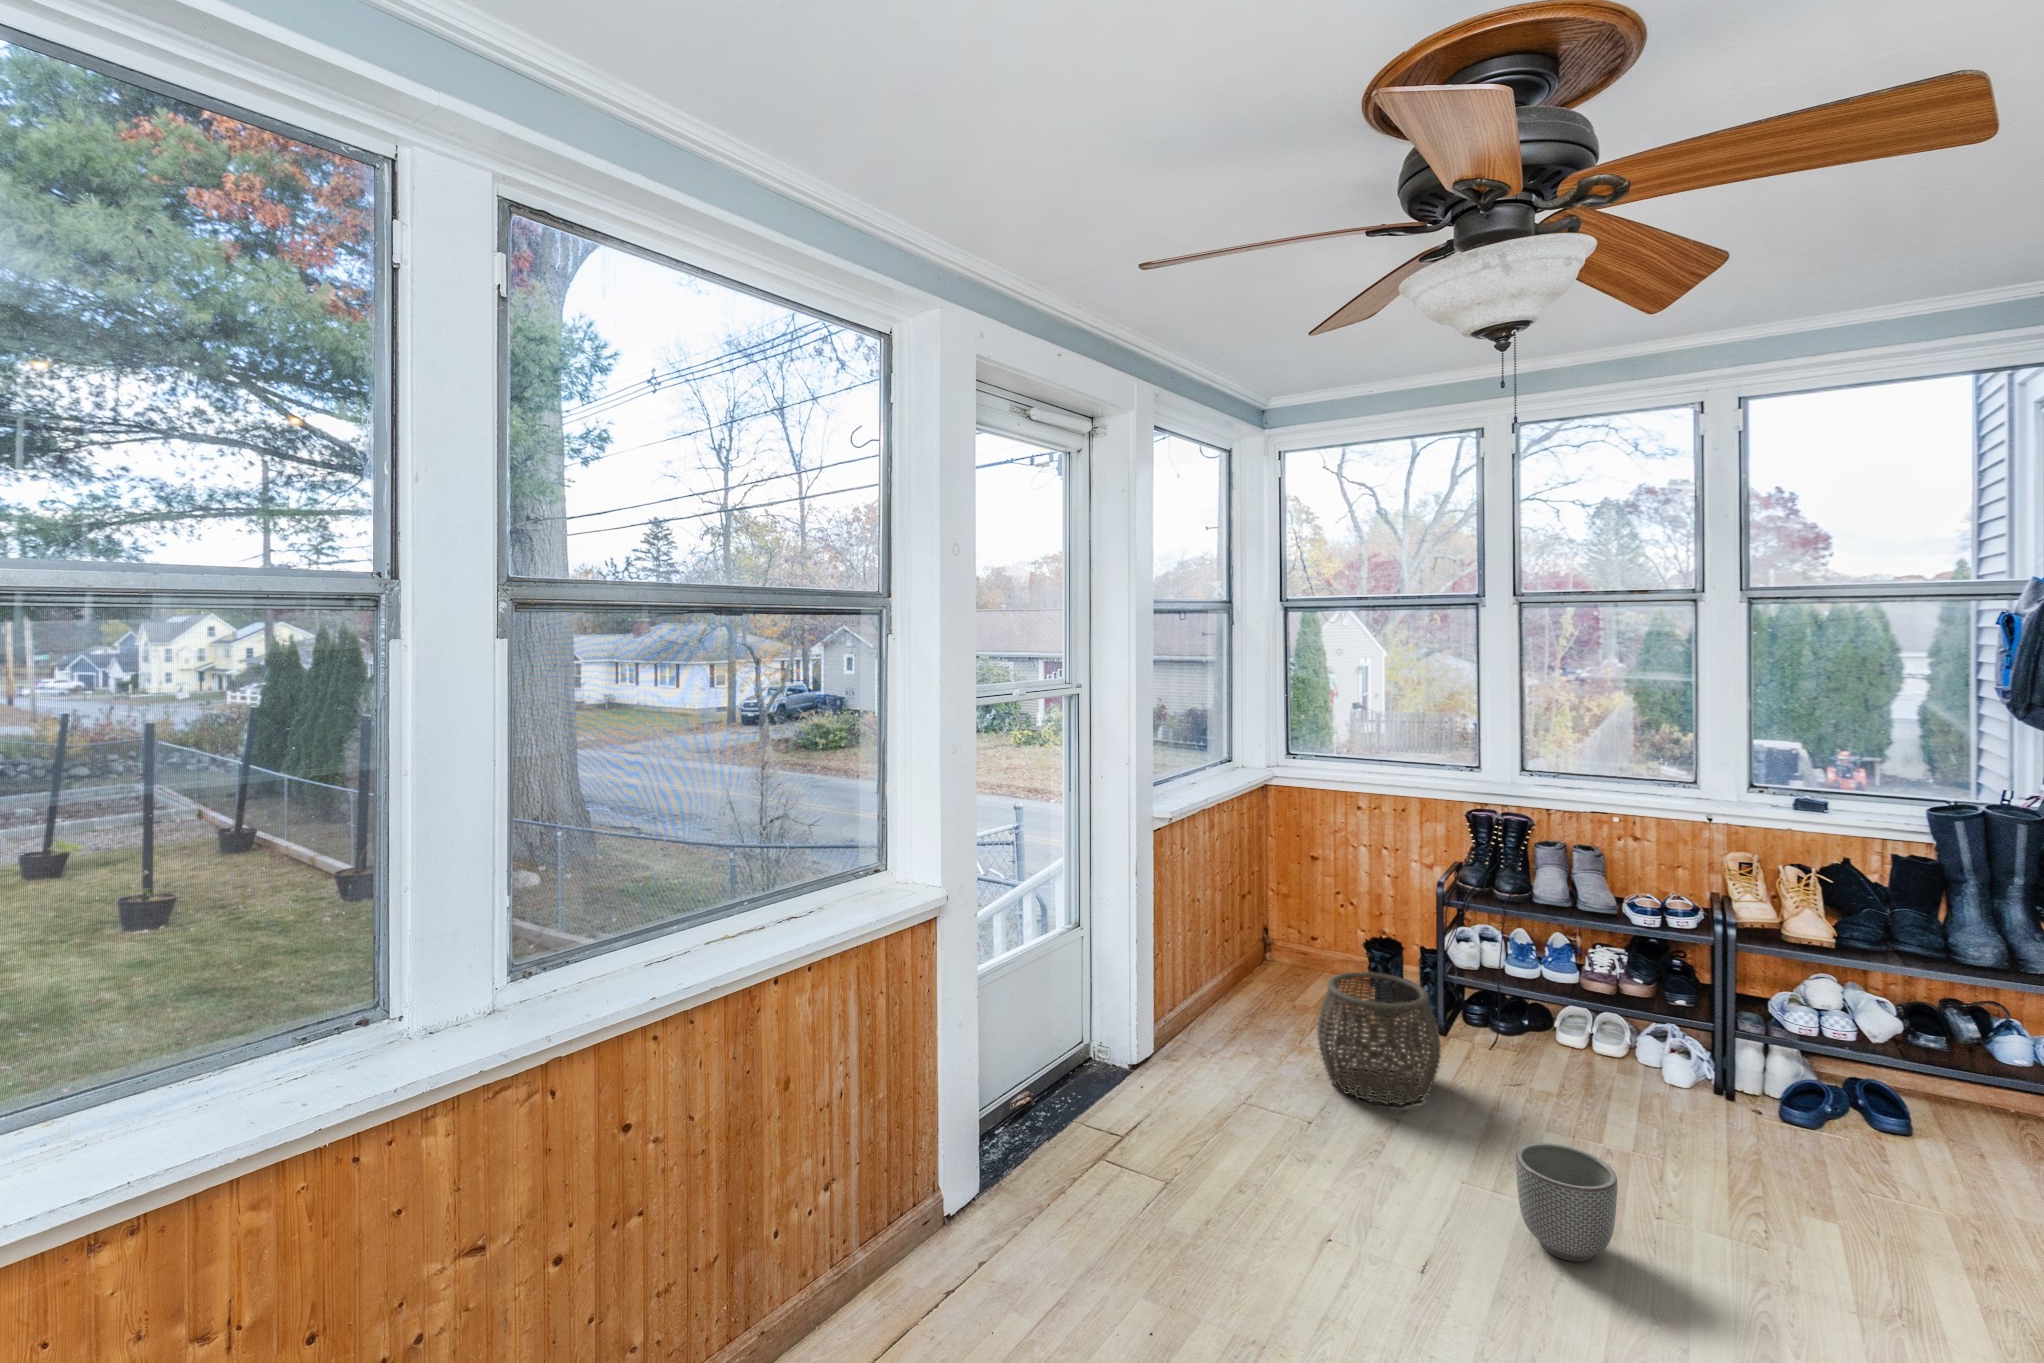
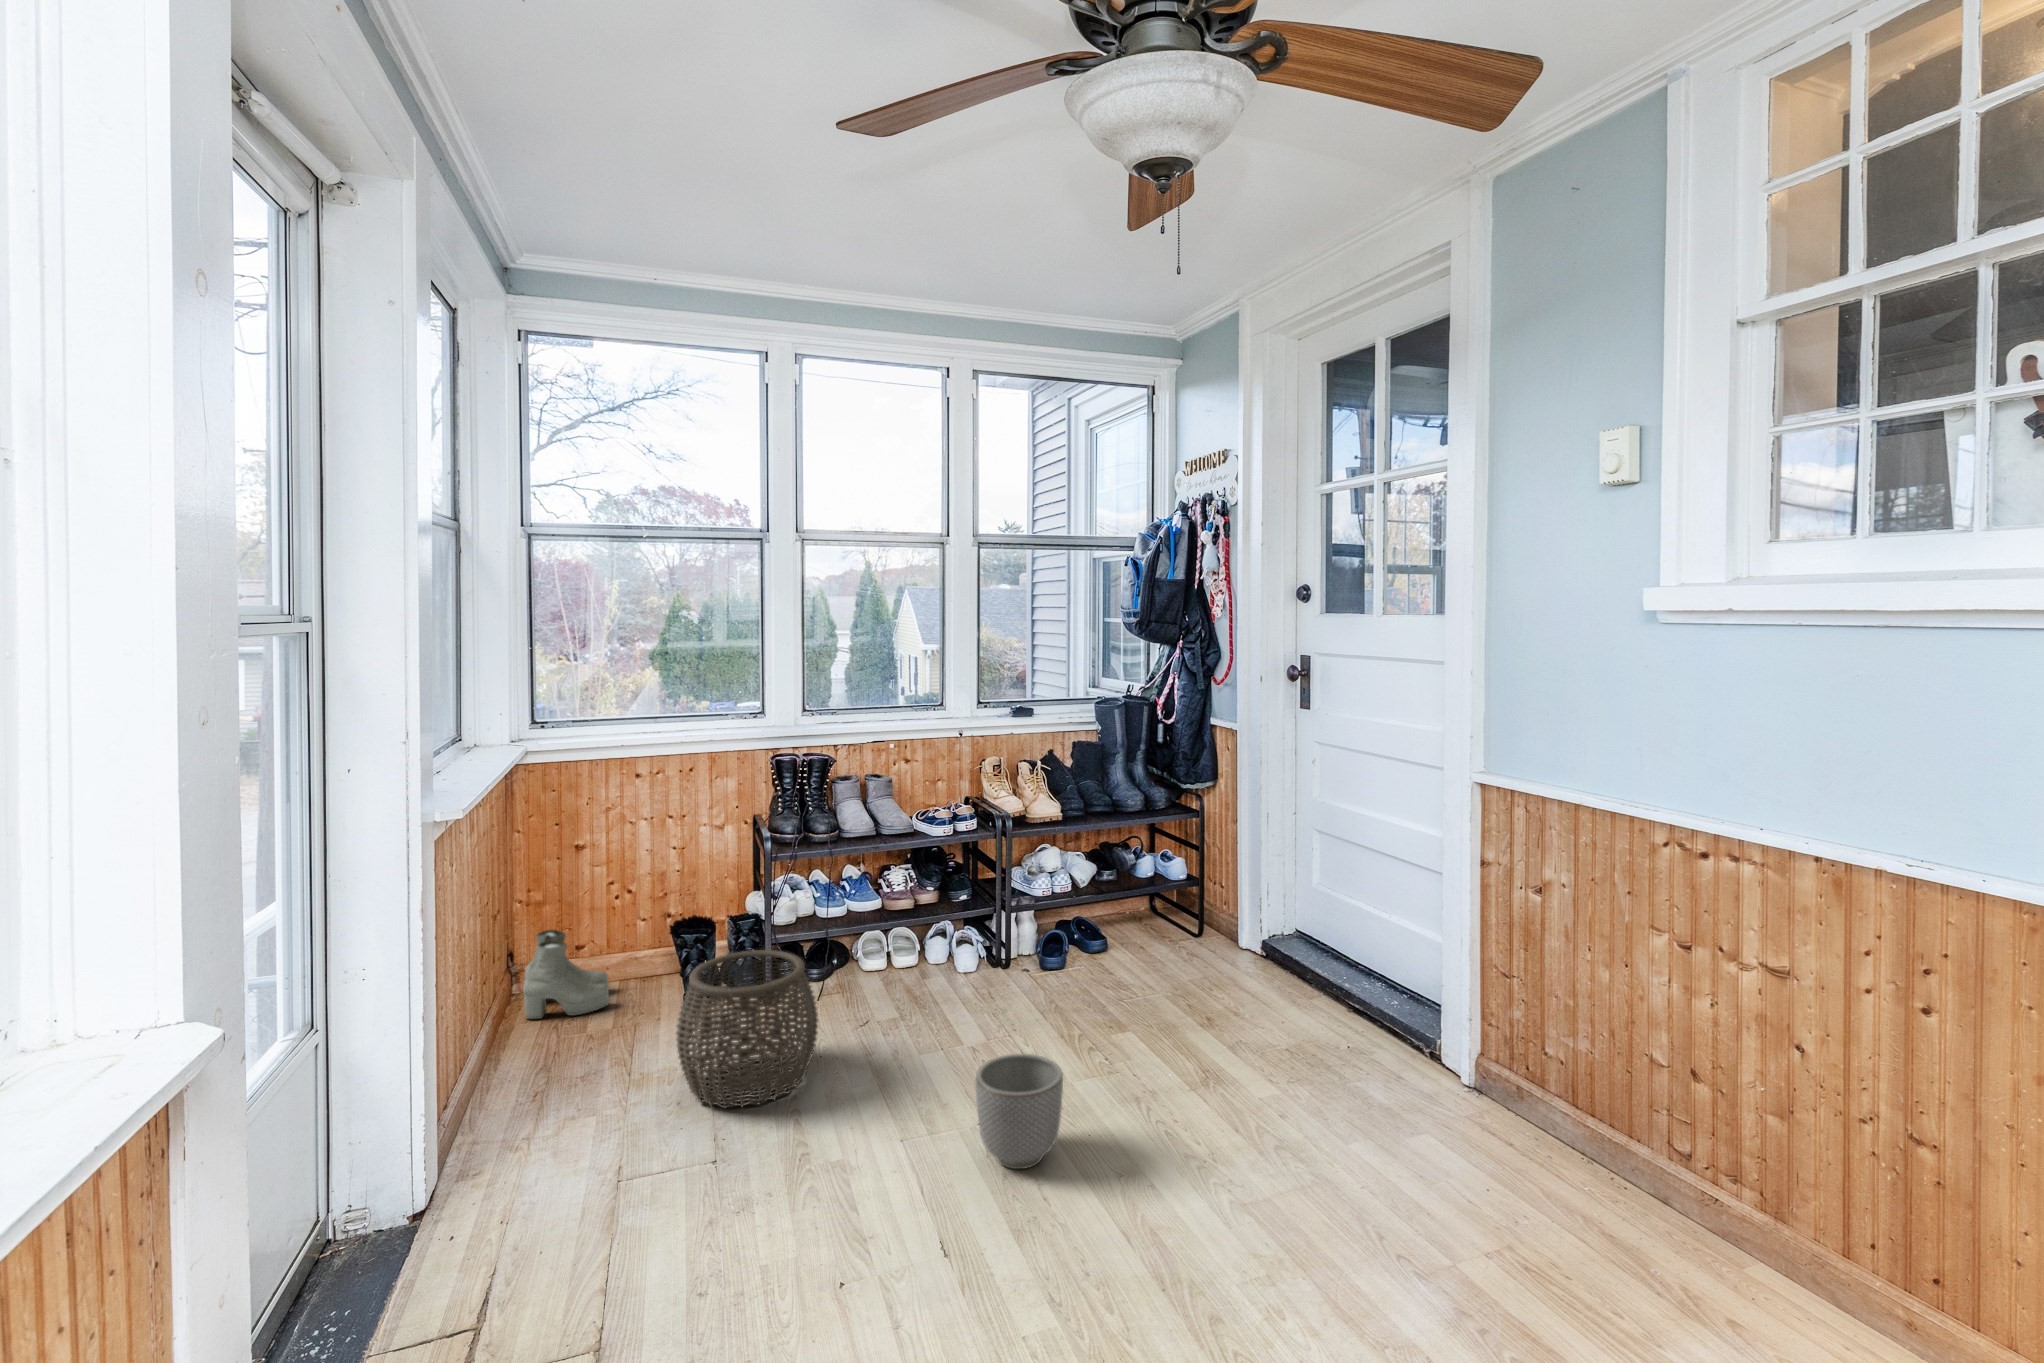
boots: none [1259,918,1328,991] -> present [523,929,610,1019]

